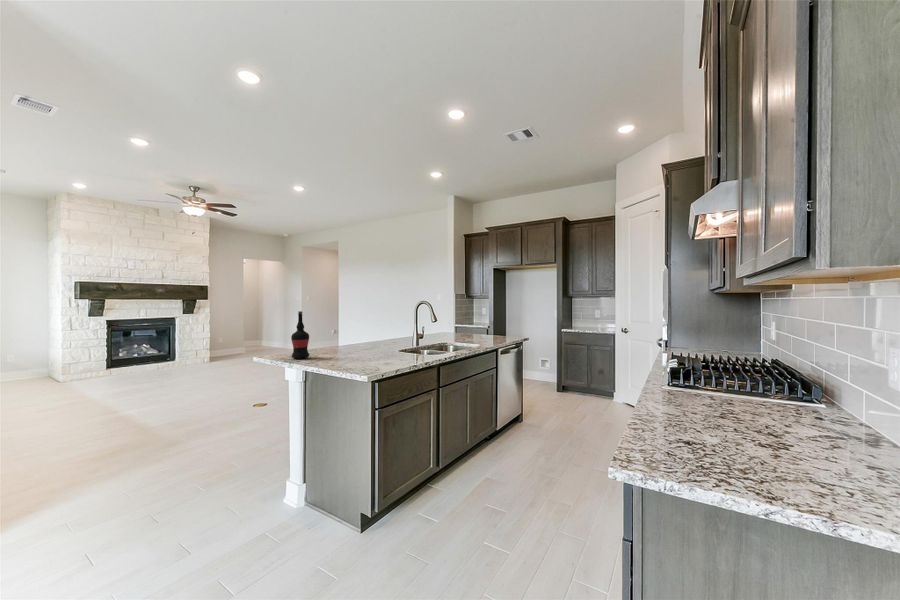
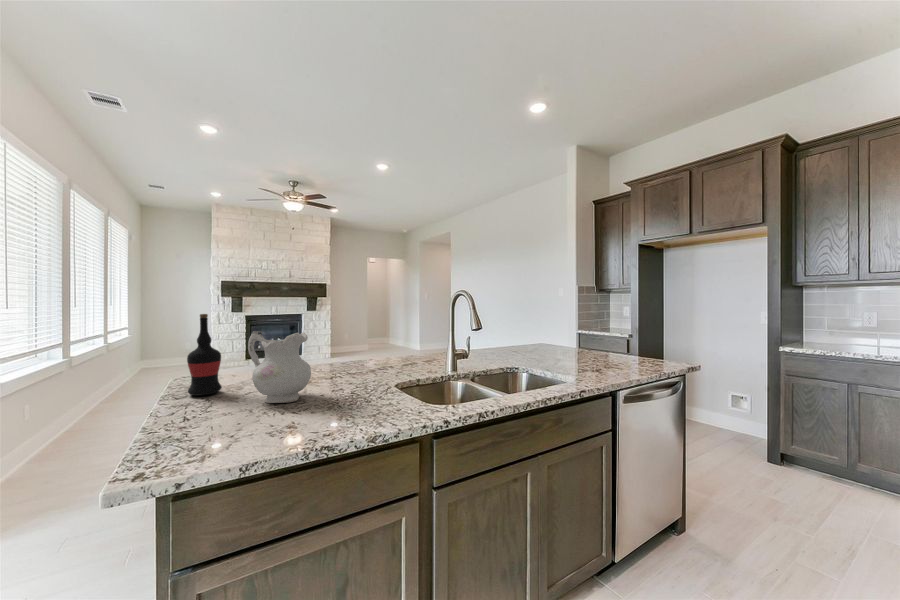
ceramic pitcher: none [333,320,367,358] -> present [248,331,311,403]

